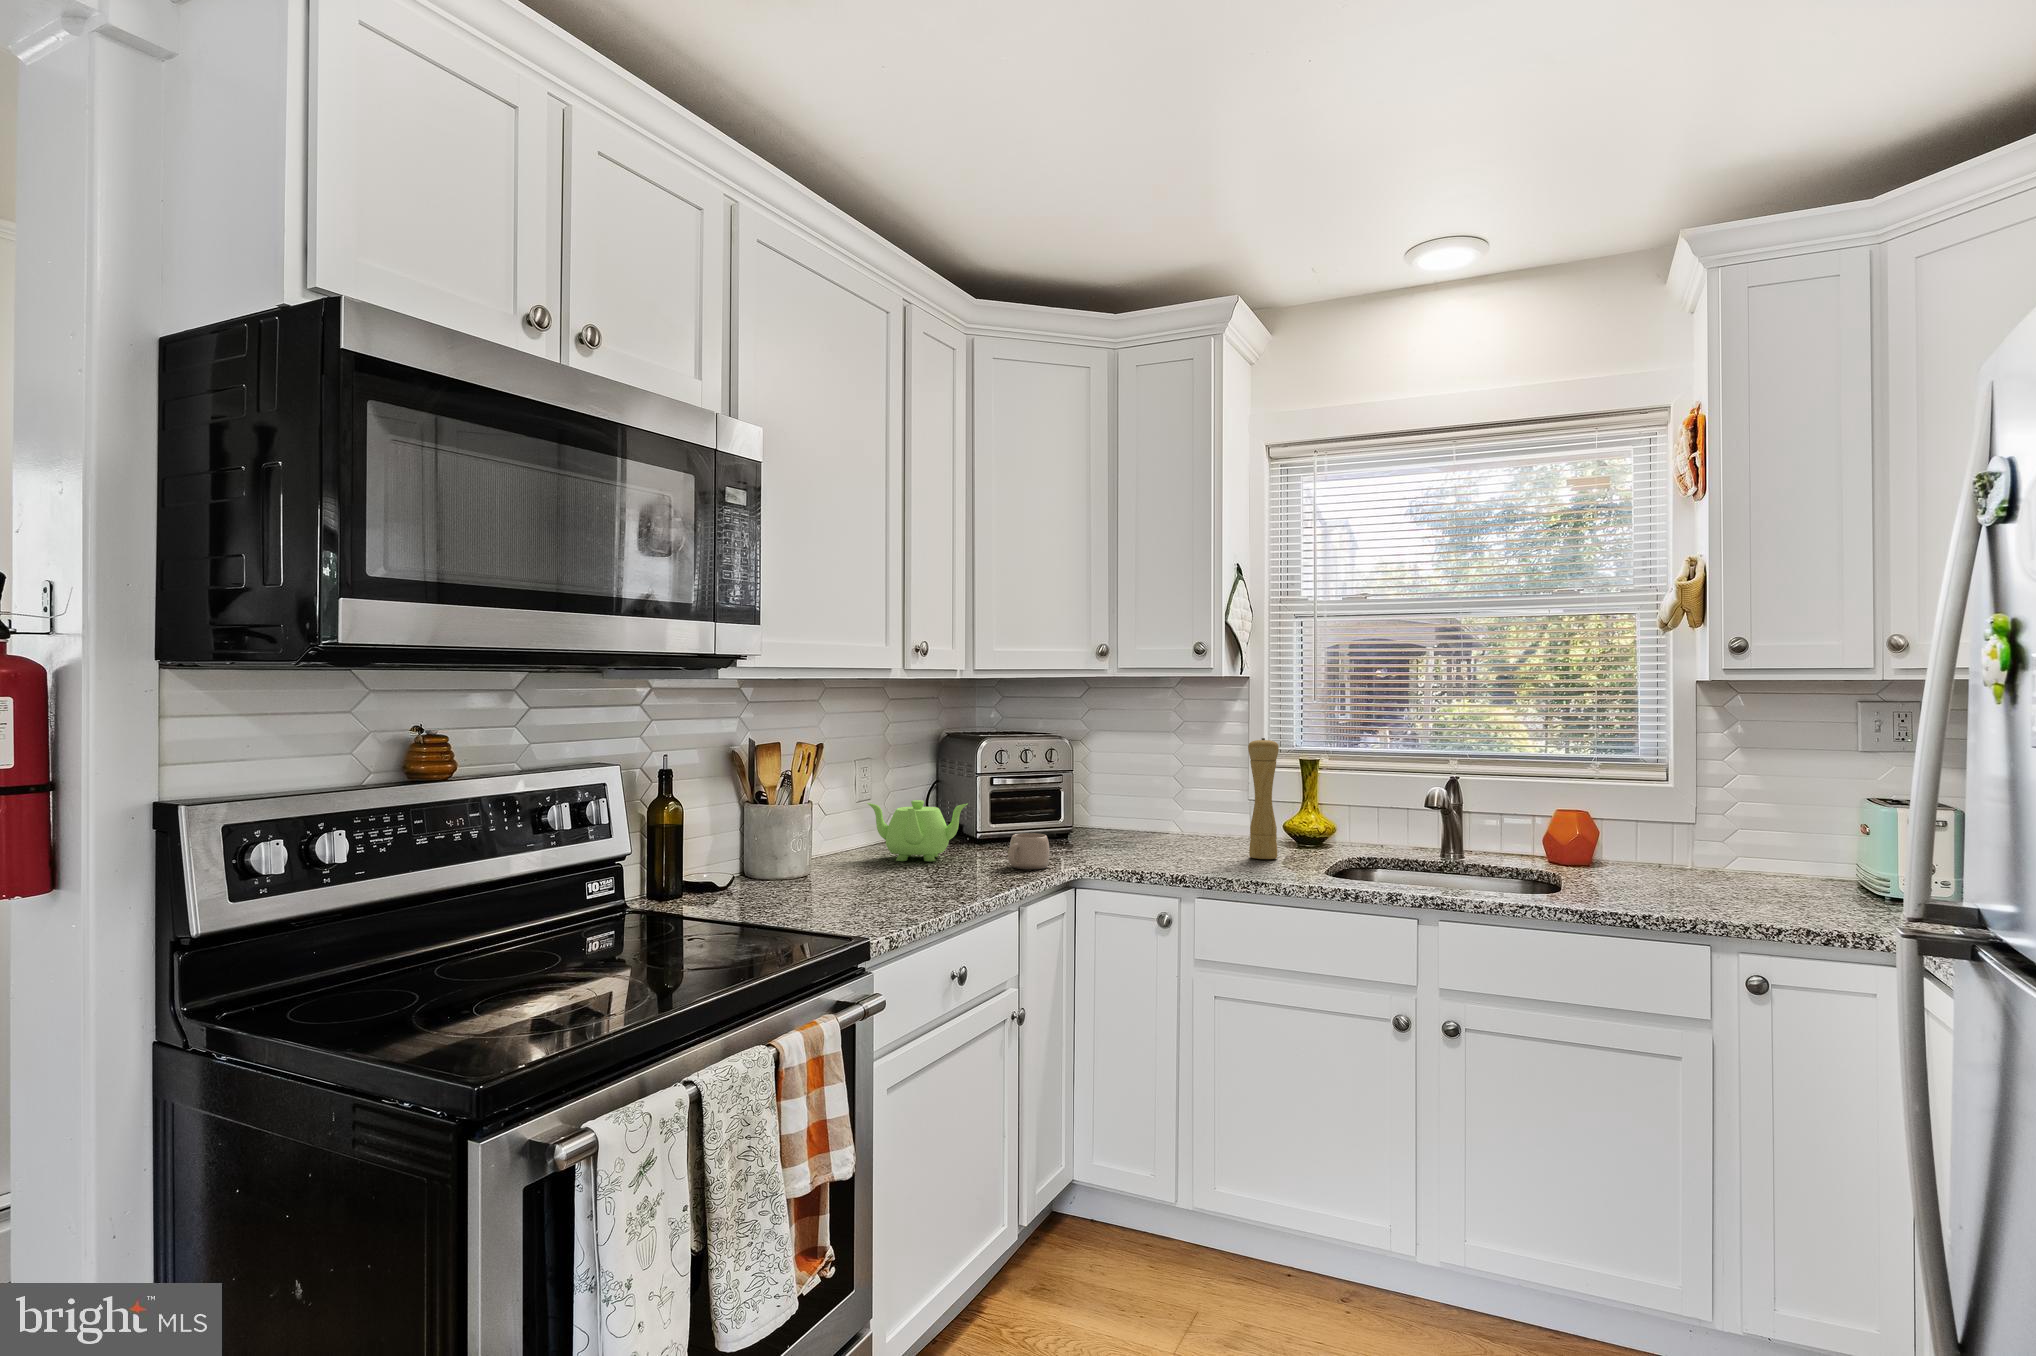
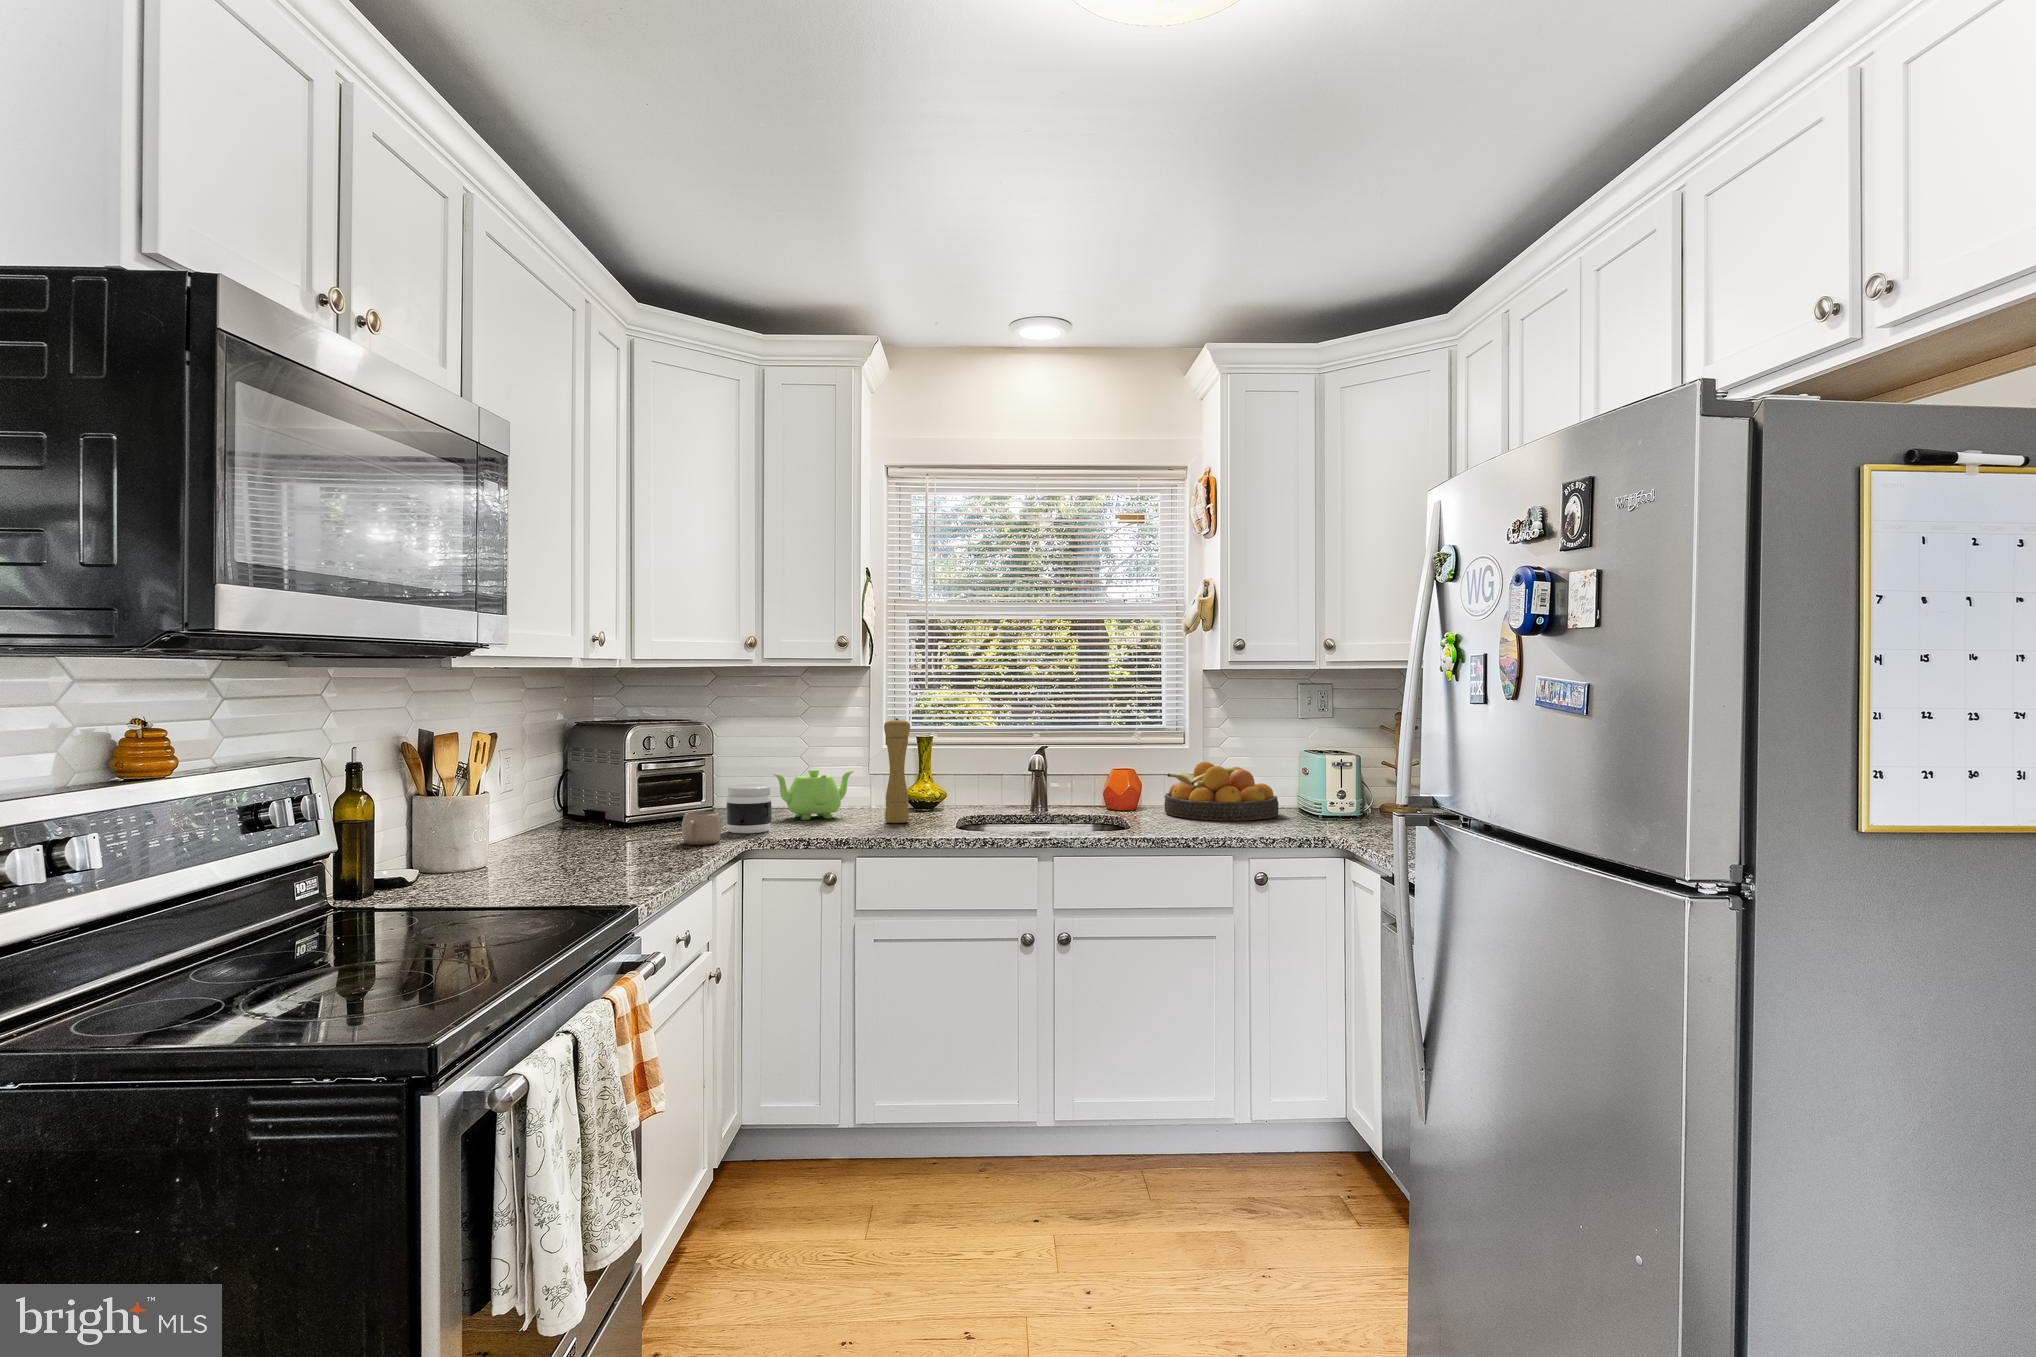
teapot: present [867,800,967,861] -> present [773,770,854,820]
jar: none [1069,806,1117,859] -> present [726,785,772,833]
fruit bowl: none [1630,806,1814,892] -> present [1164,762,1279,821]

